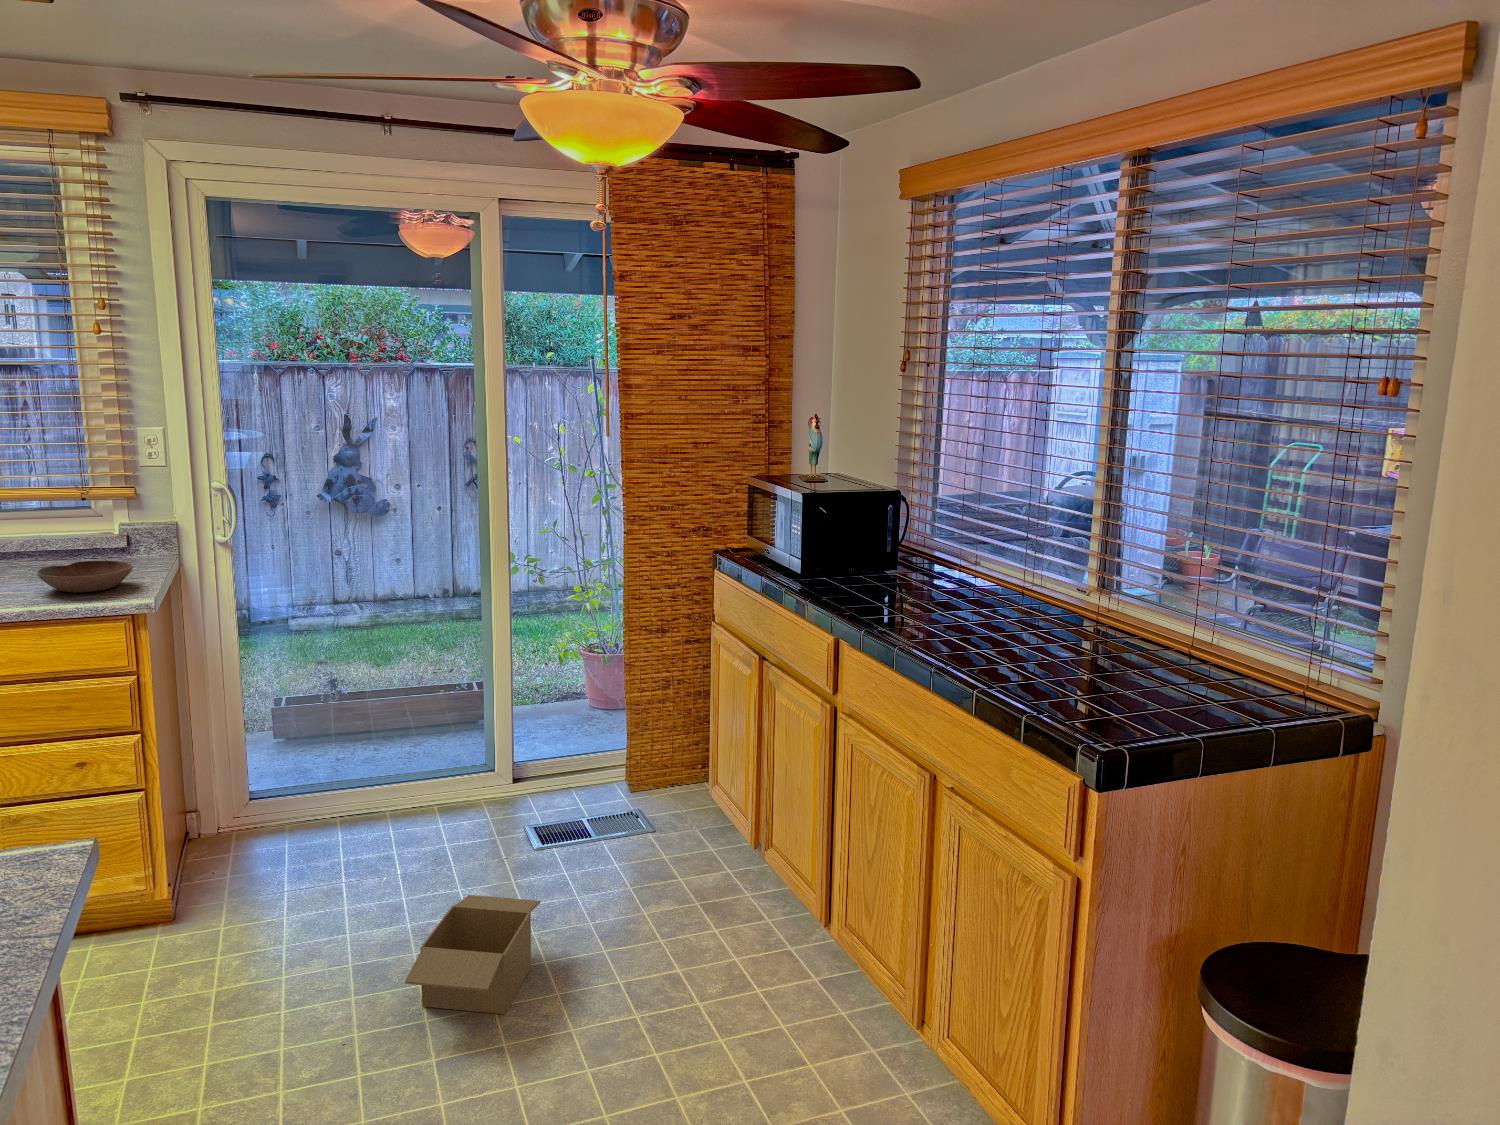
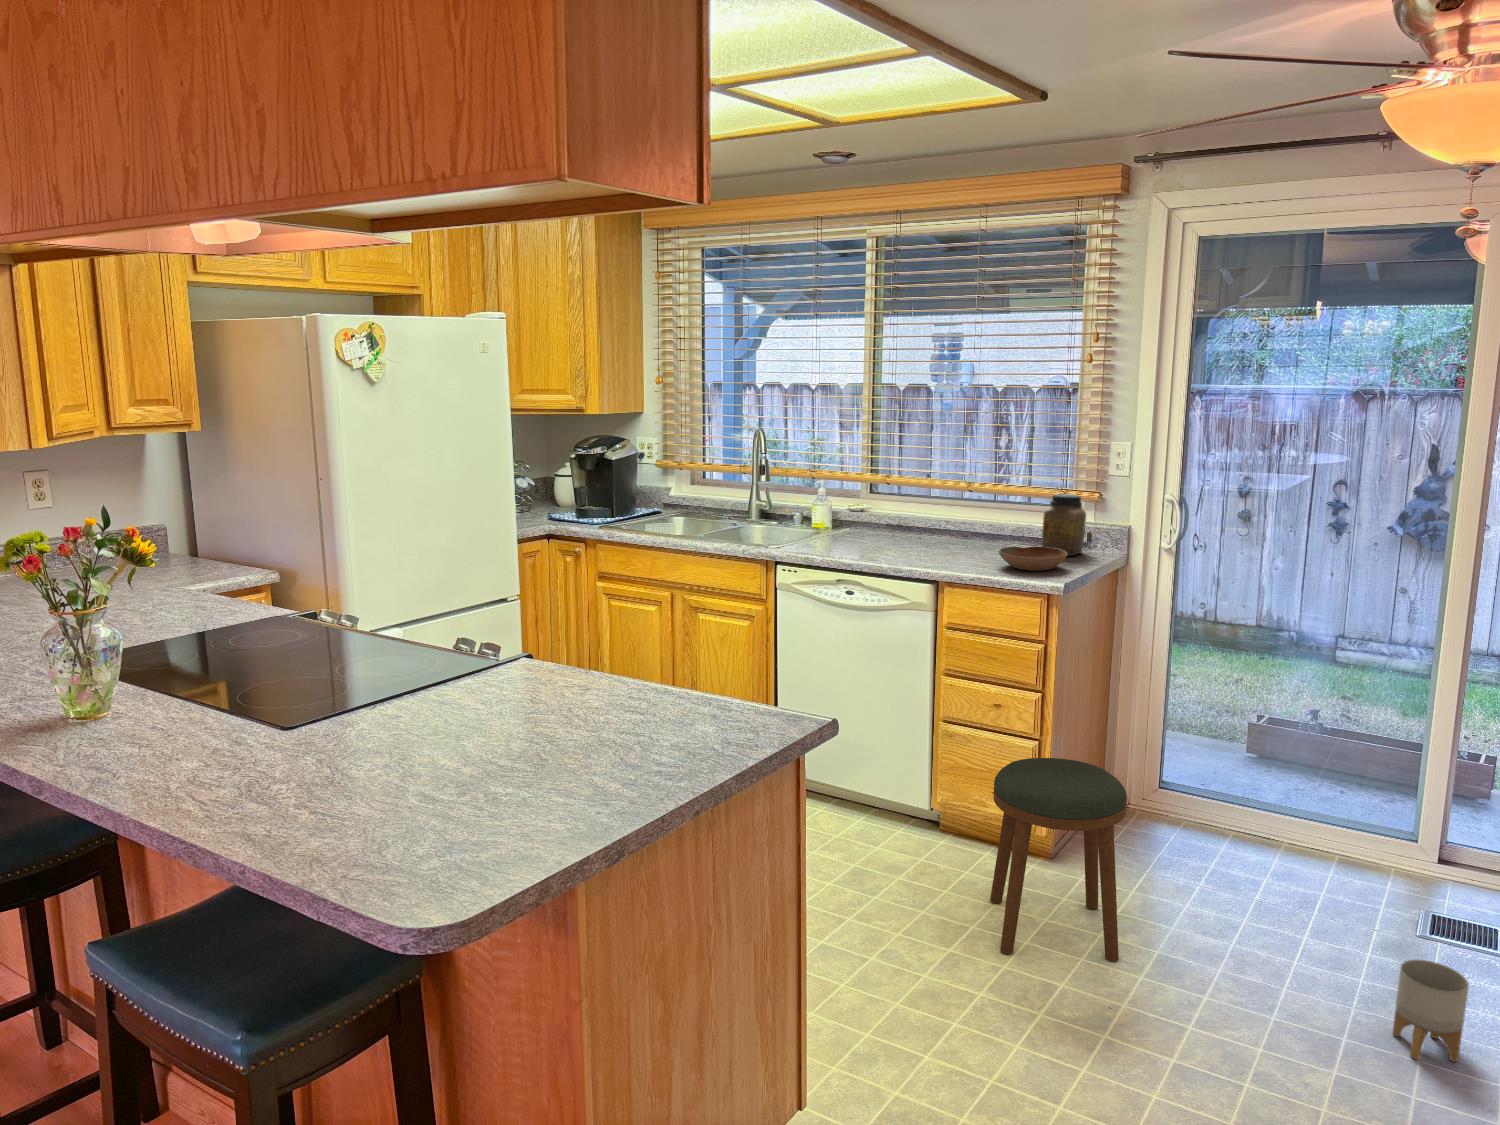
jar: none [73,493,128,569] -> present [1042,494,1086,556]
stool: none [133,797,320,1051] -> present [990,758,1127,962]
planter: none [568,862,618,949] -> present [1393,960,1469,1062]
cardboard box: present [405,895,540,1014] -> none [1170,938,1361,1065]

